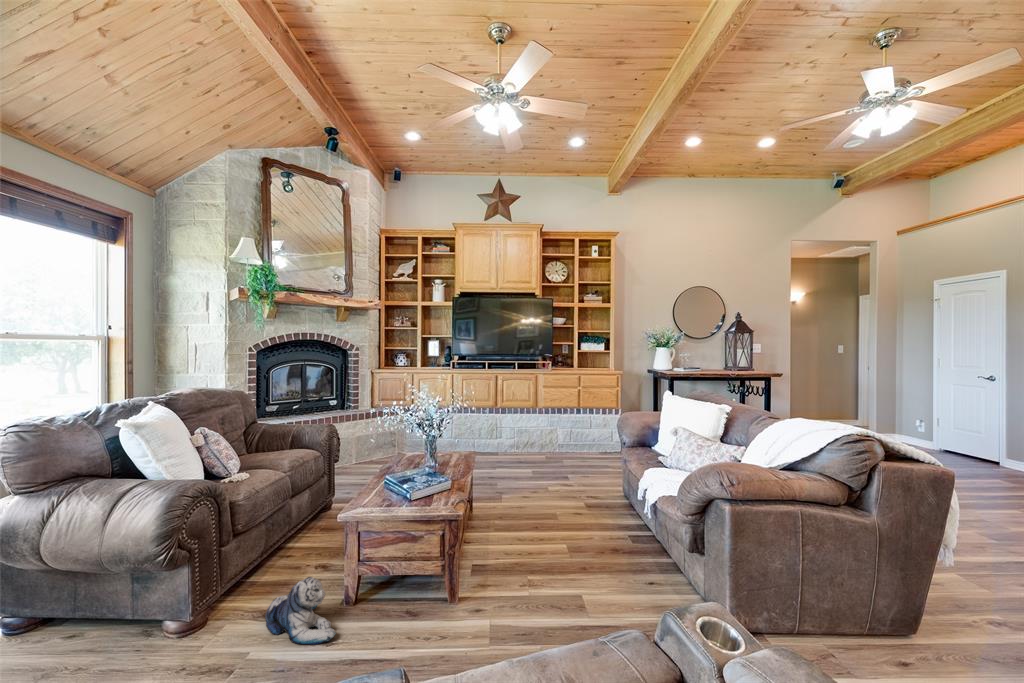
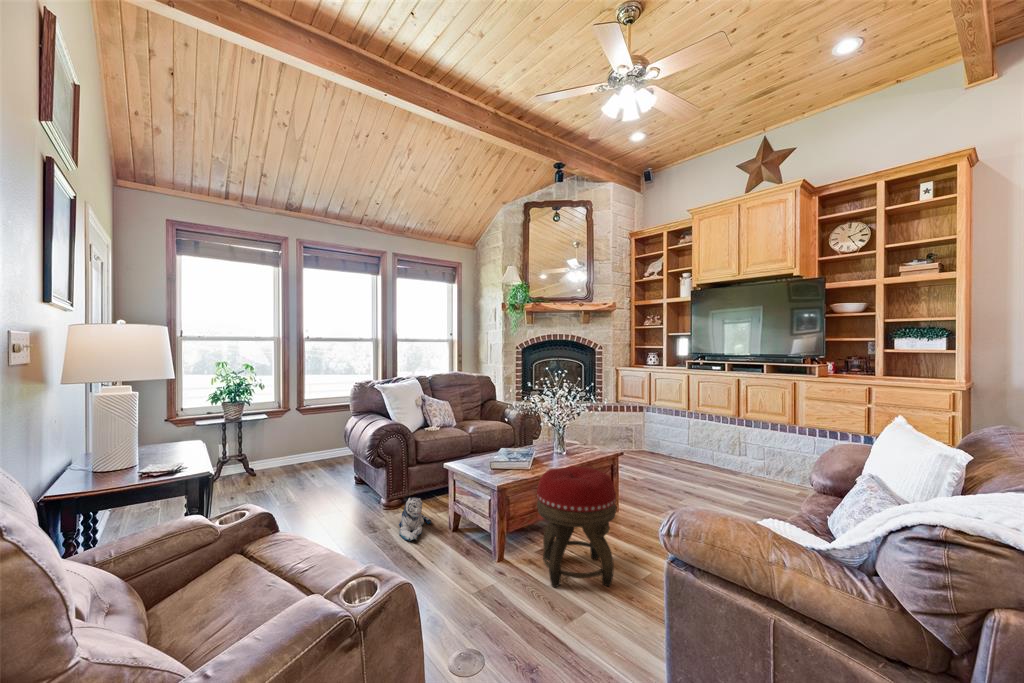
footstool: none [487,471,565,595] -> present [537,466,617,587]

